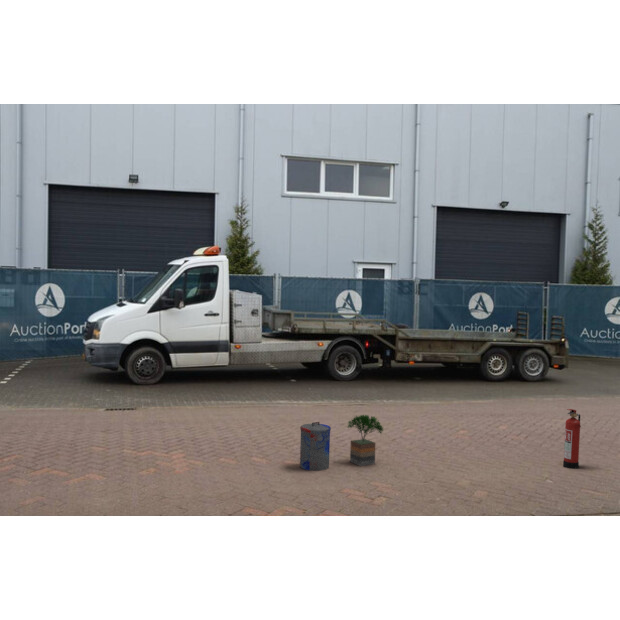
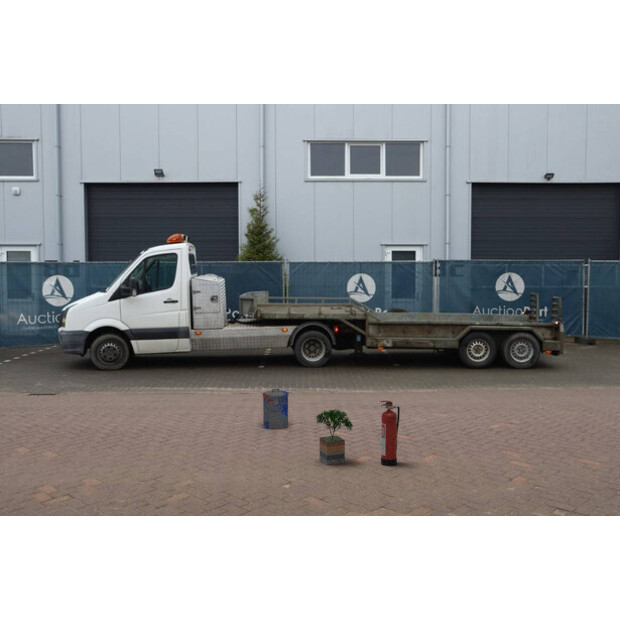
potted tree: present [348,415,383,466] -> present [316,410,353,465]
trash can: present [300,422,331,471] -> present [263,389,289,430]

